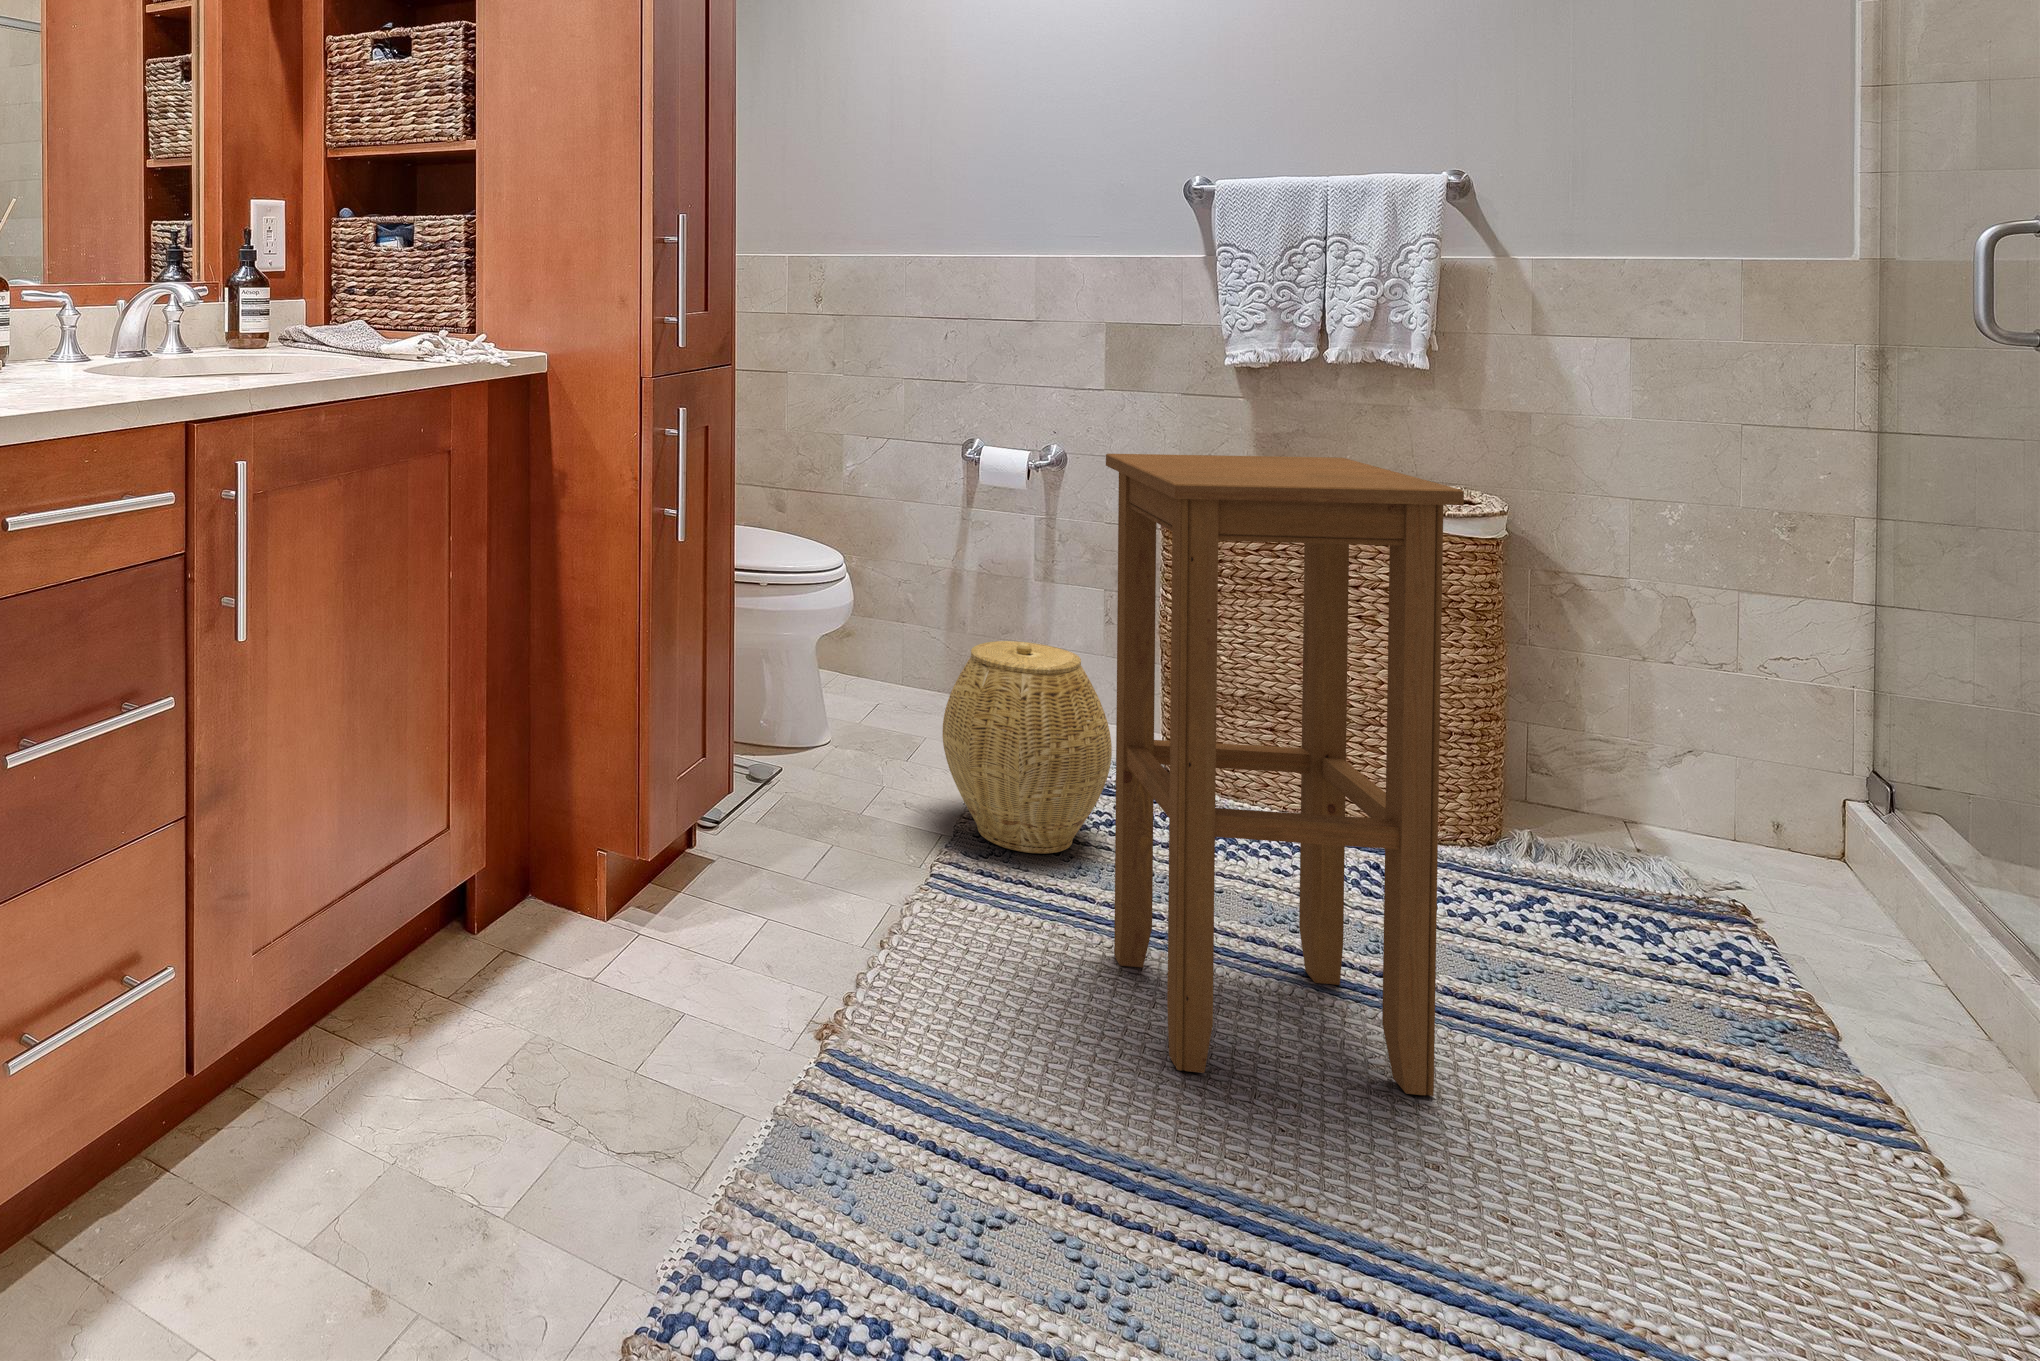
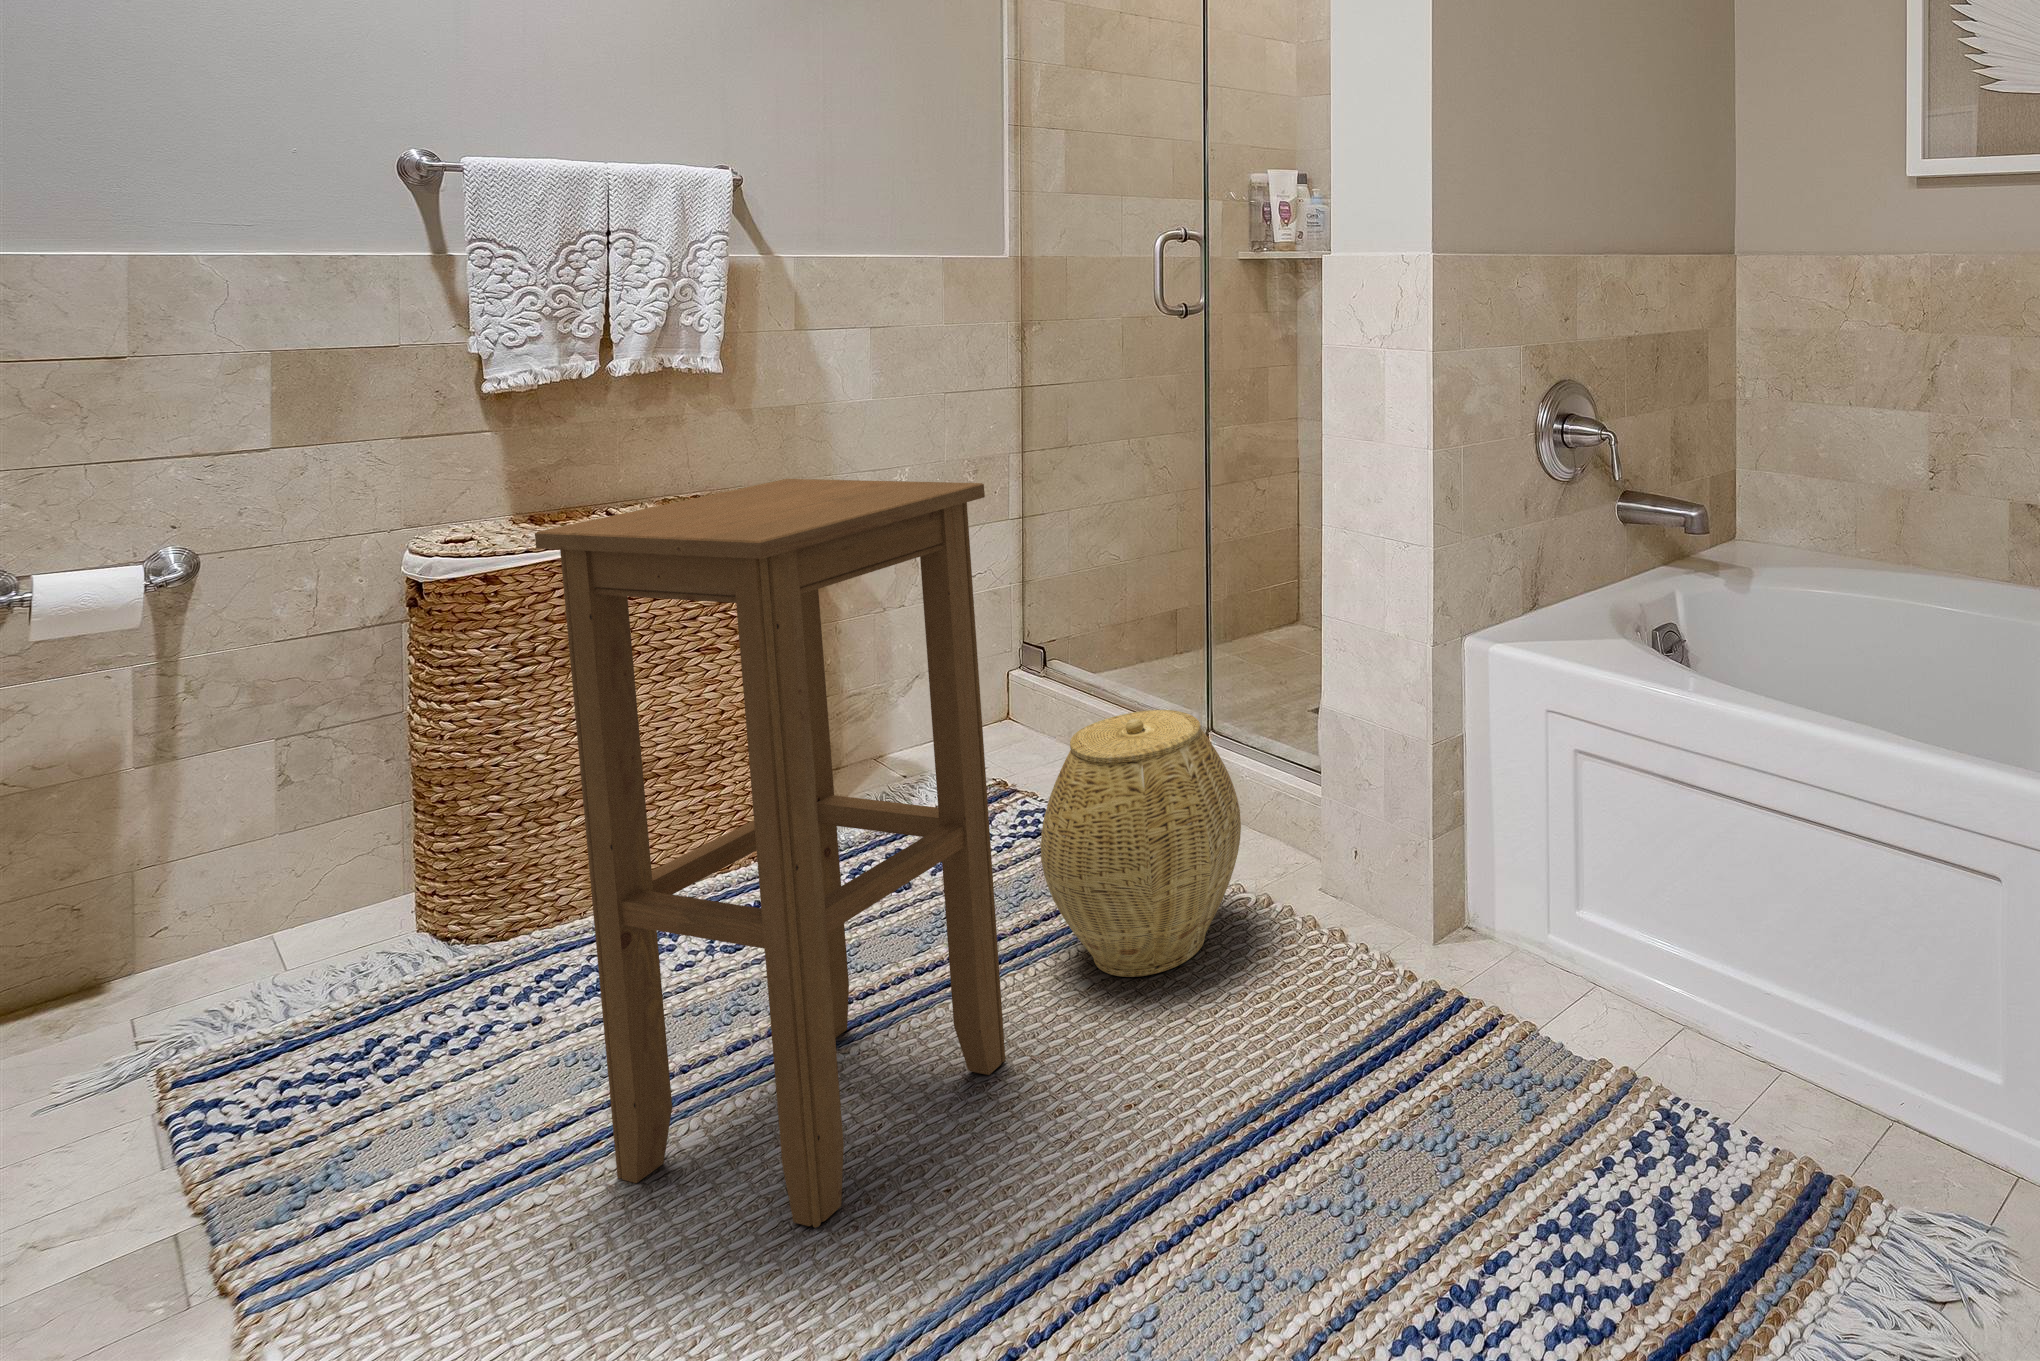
woven basket: present [942,641,1112,853] -> present [1041,710,1241,977]

